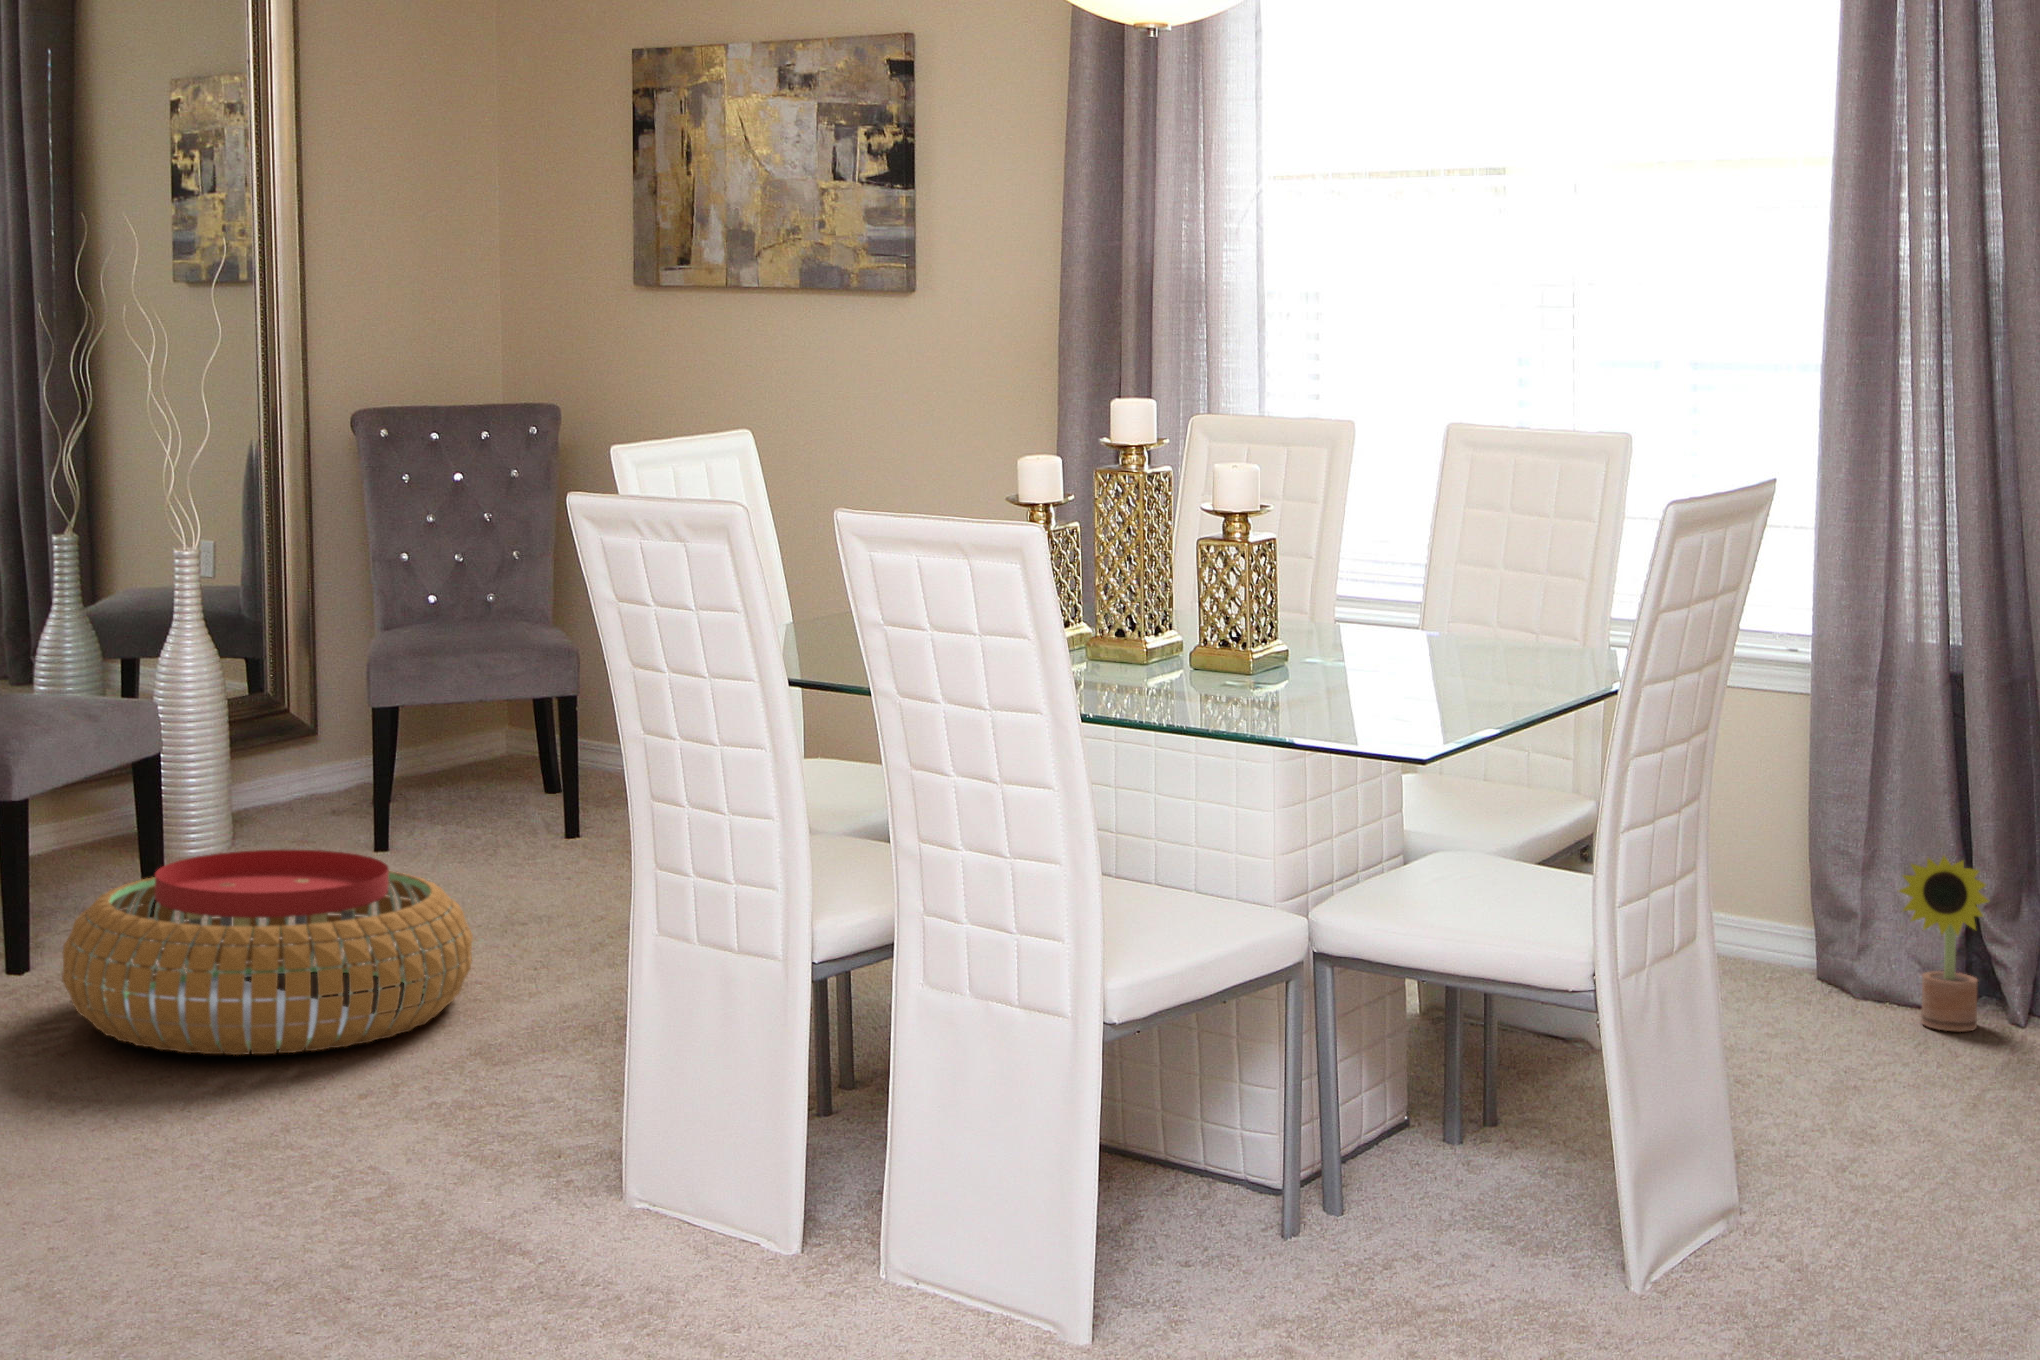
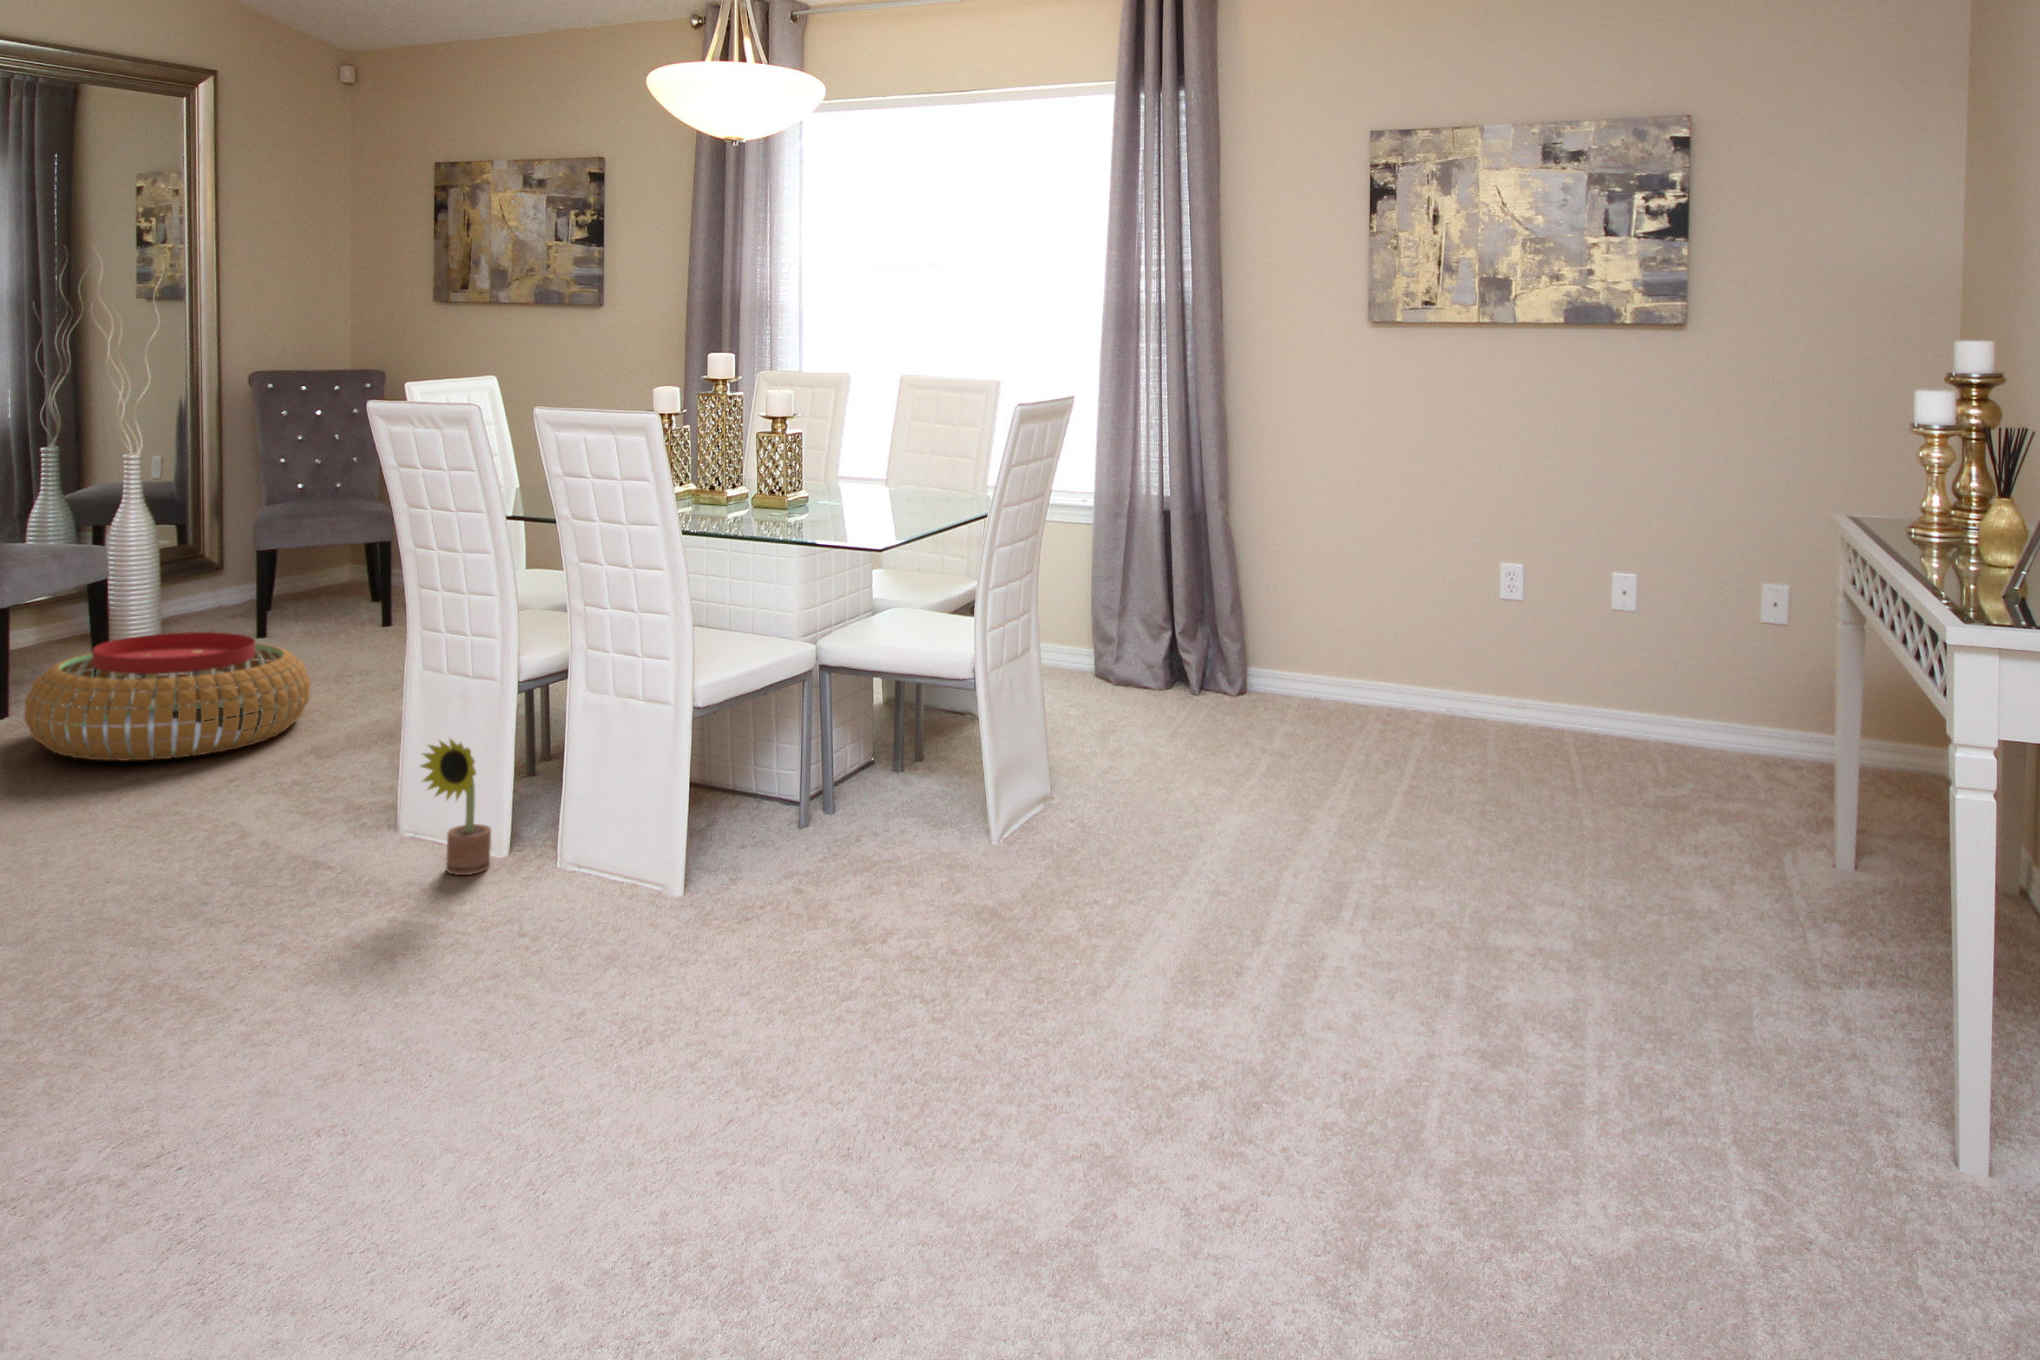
decorative plant: present [1899,856,1989,1031] -> present [421,739,491,875]

